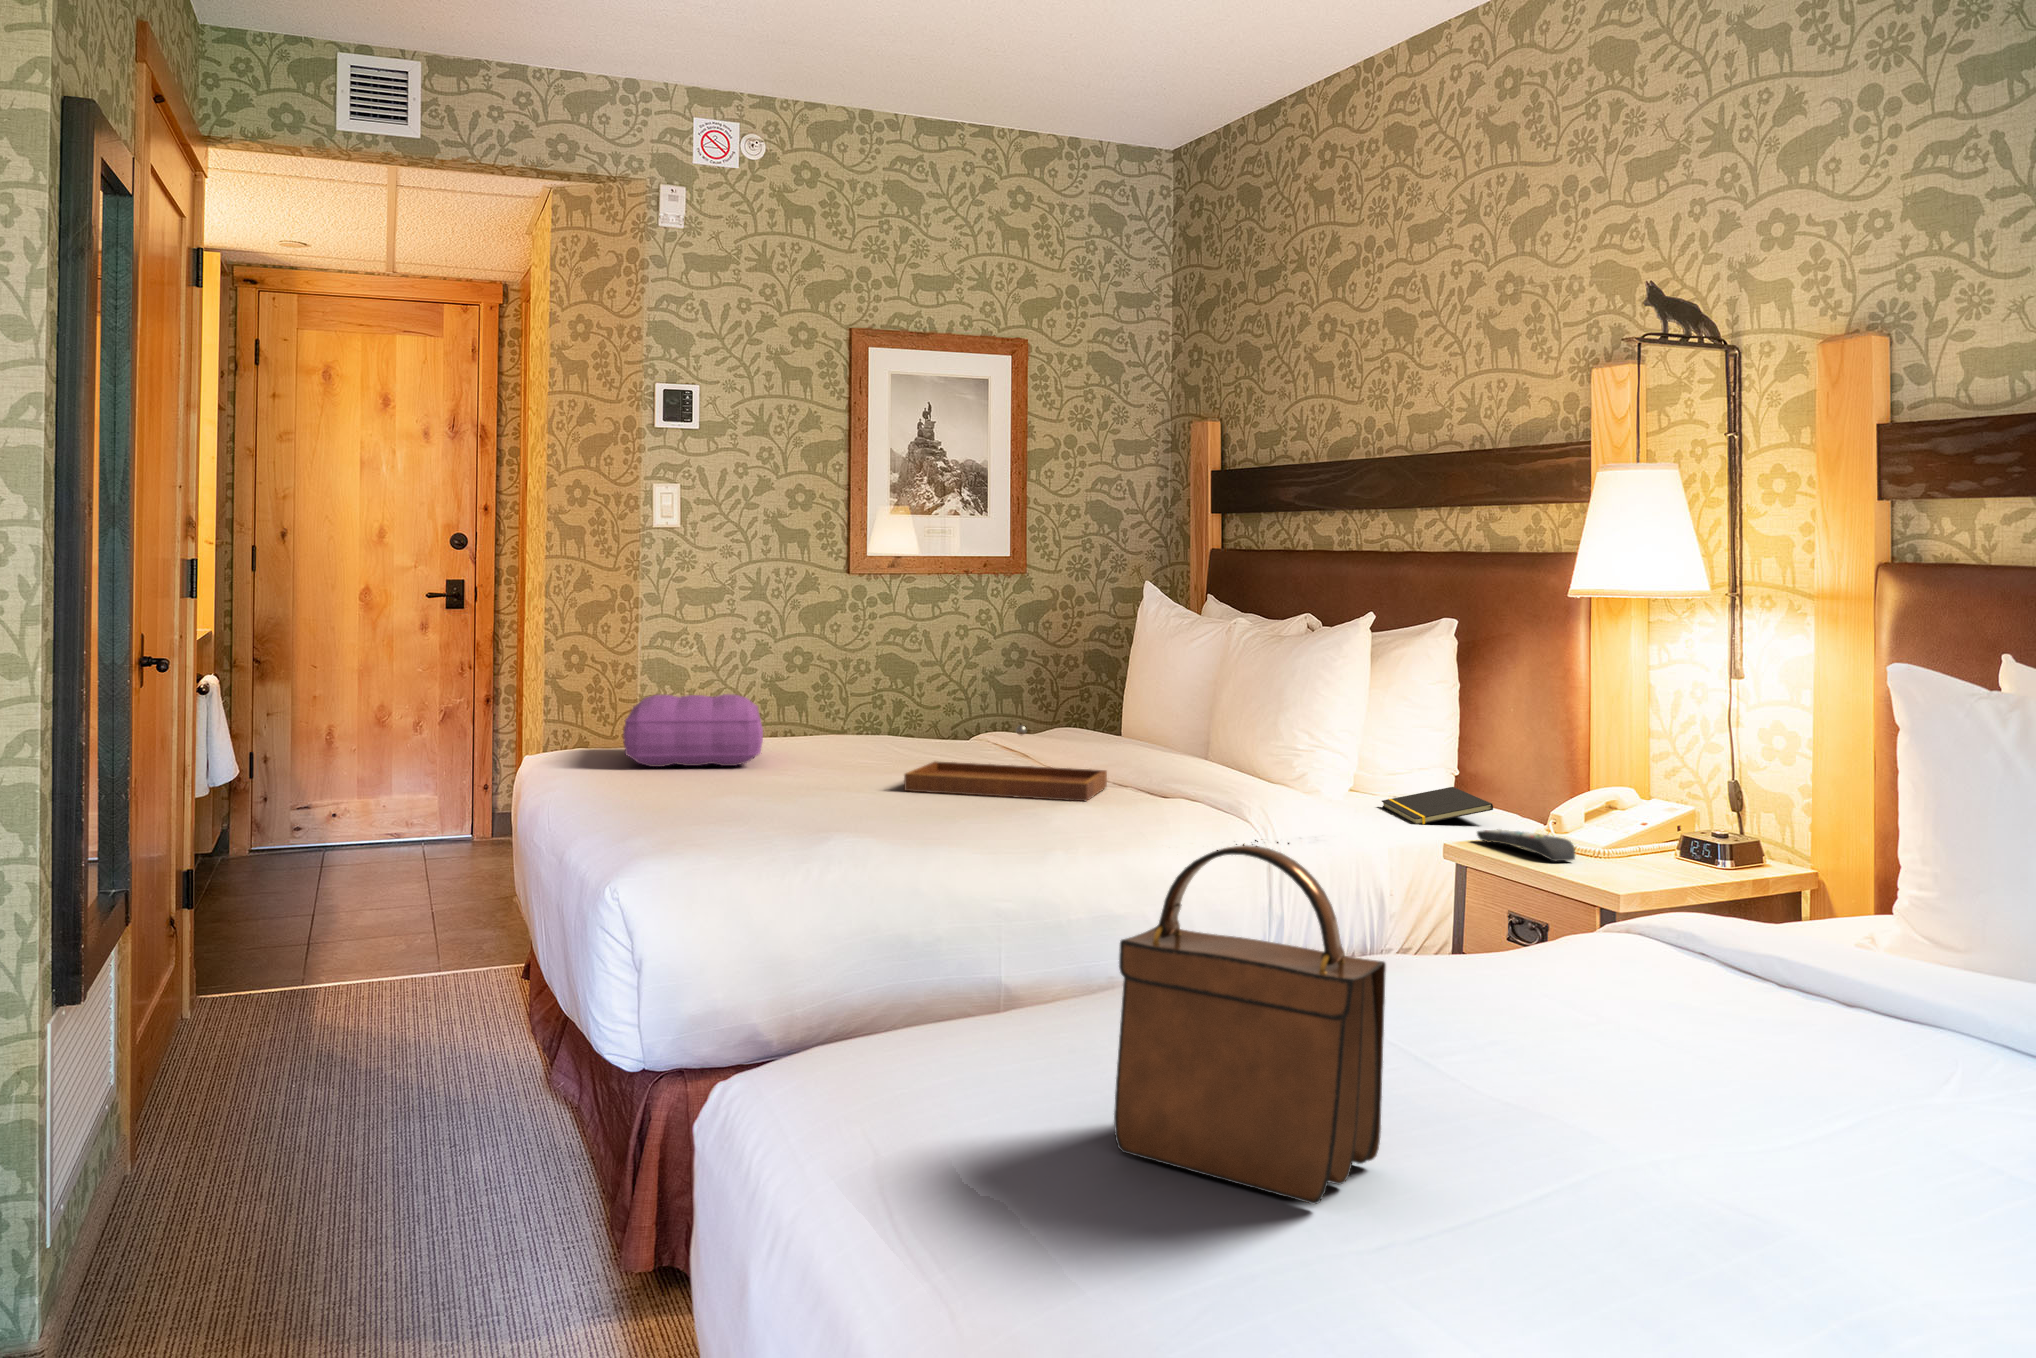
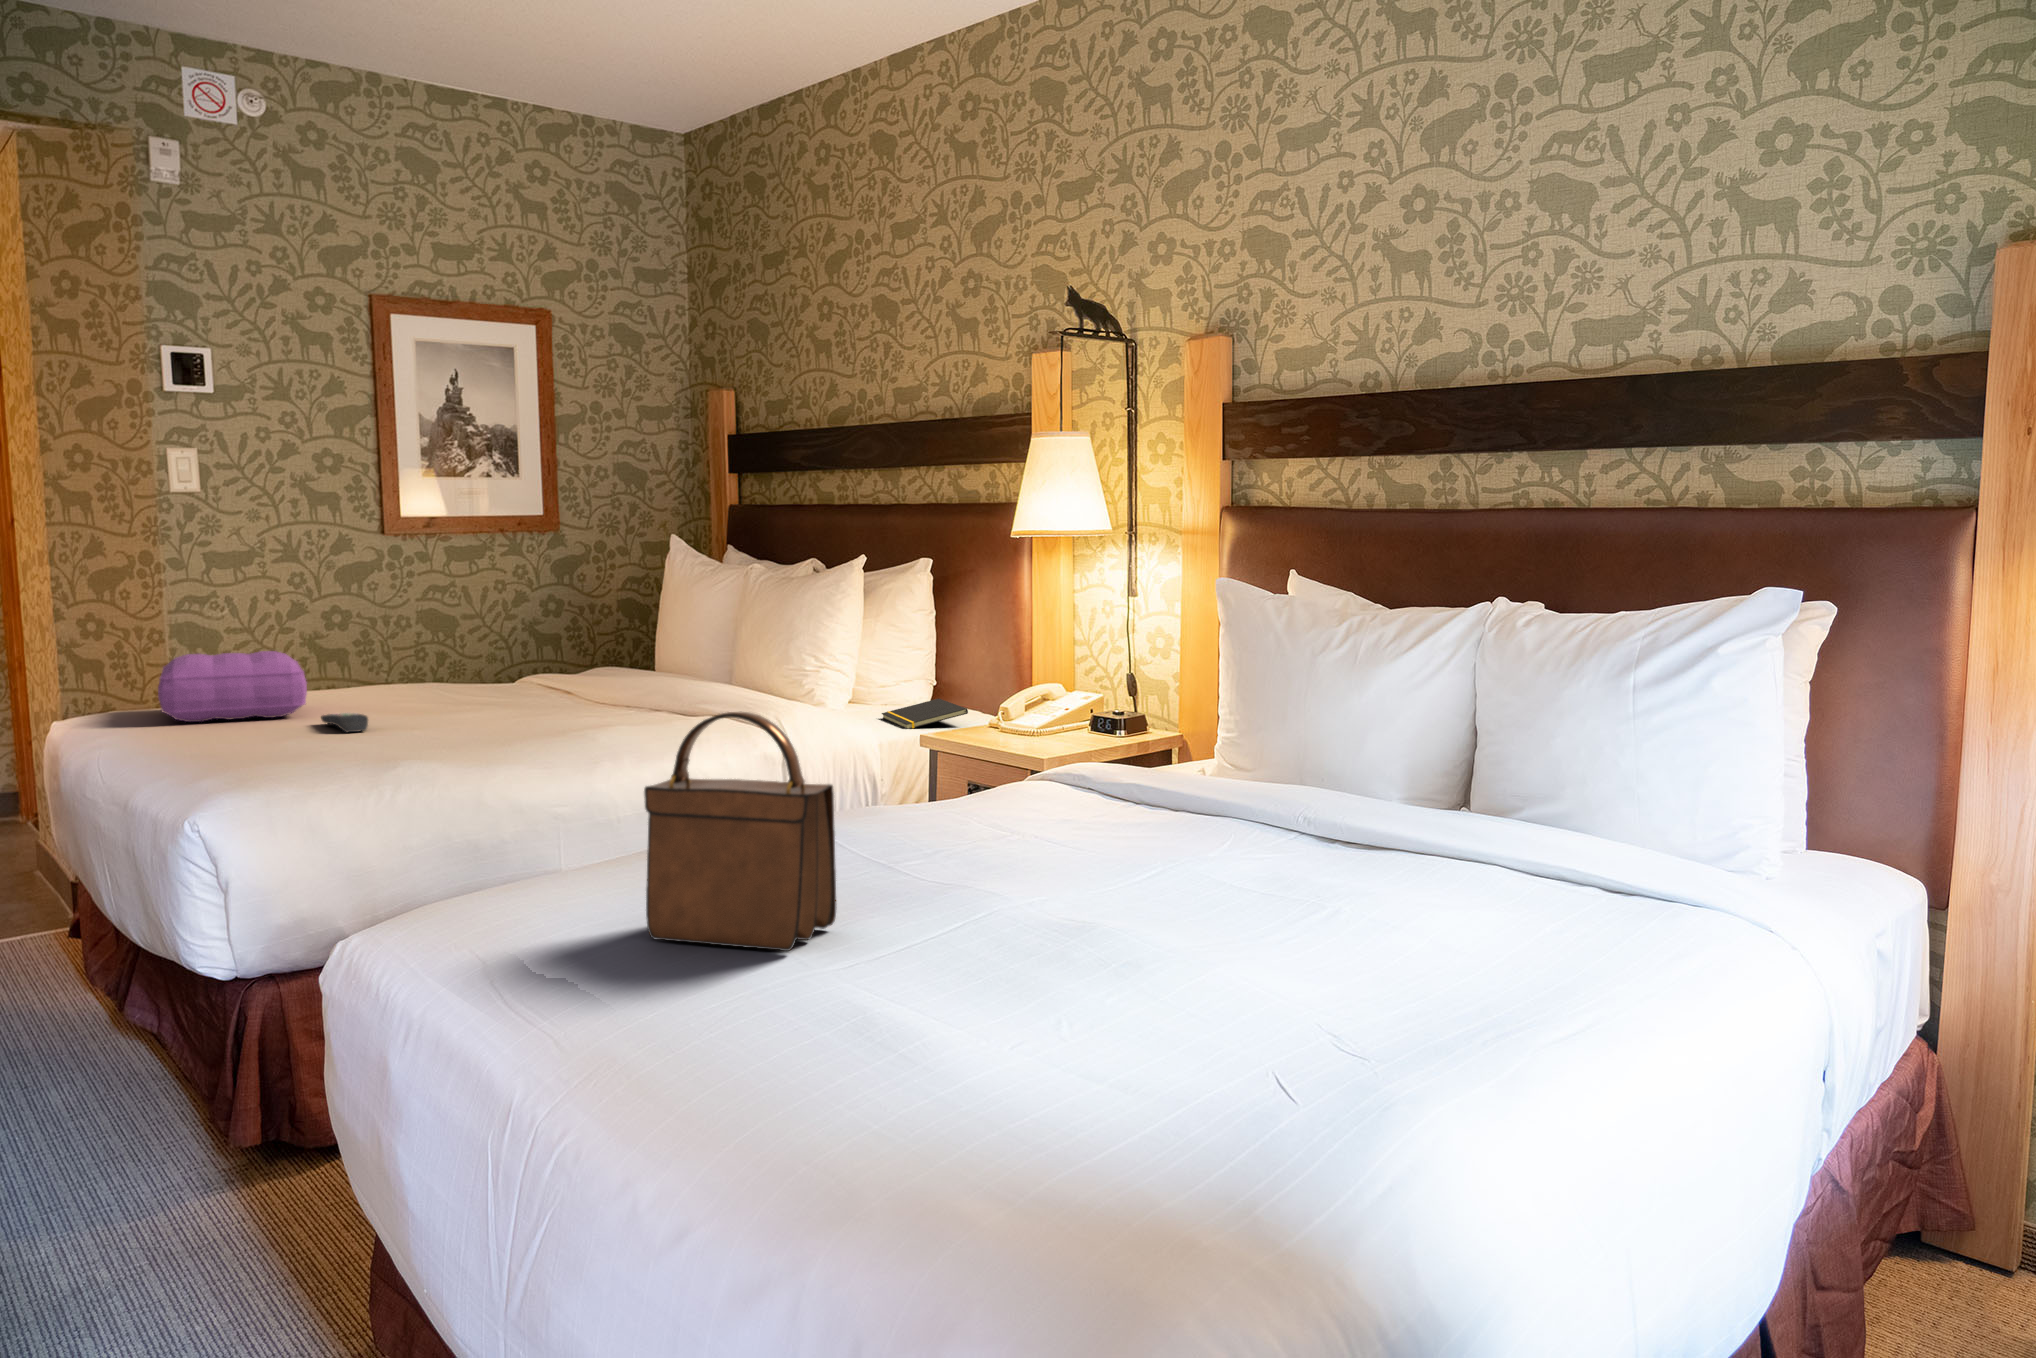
tray: present [904,725,1107,802] -> none [454,663,644,728]
remote control: present [1477,829,1575,861] -> present [321,713,368,732]

